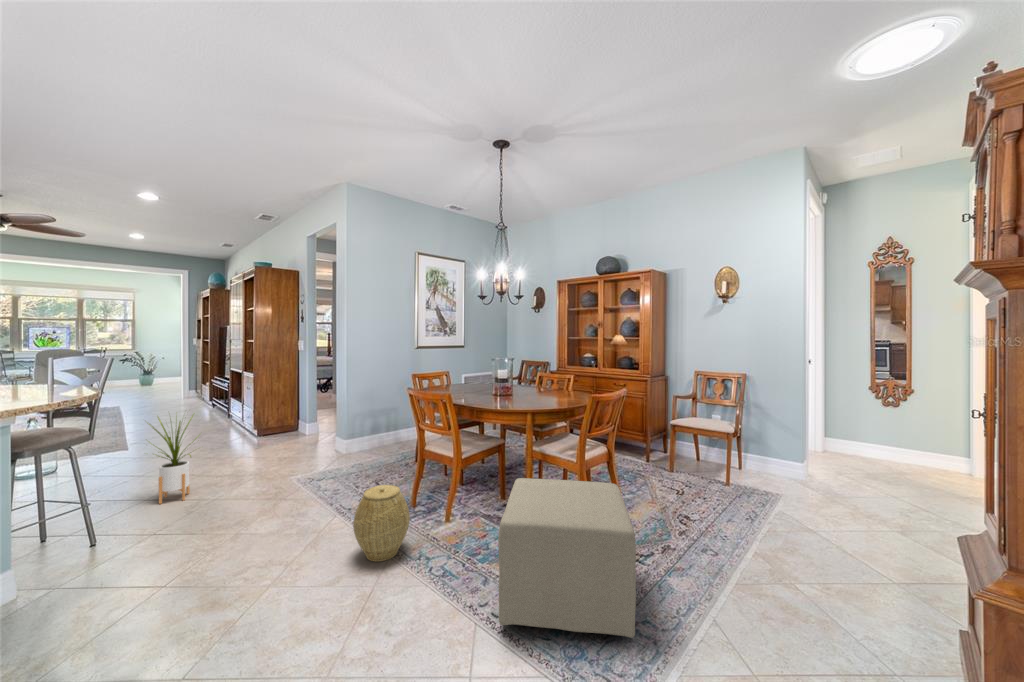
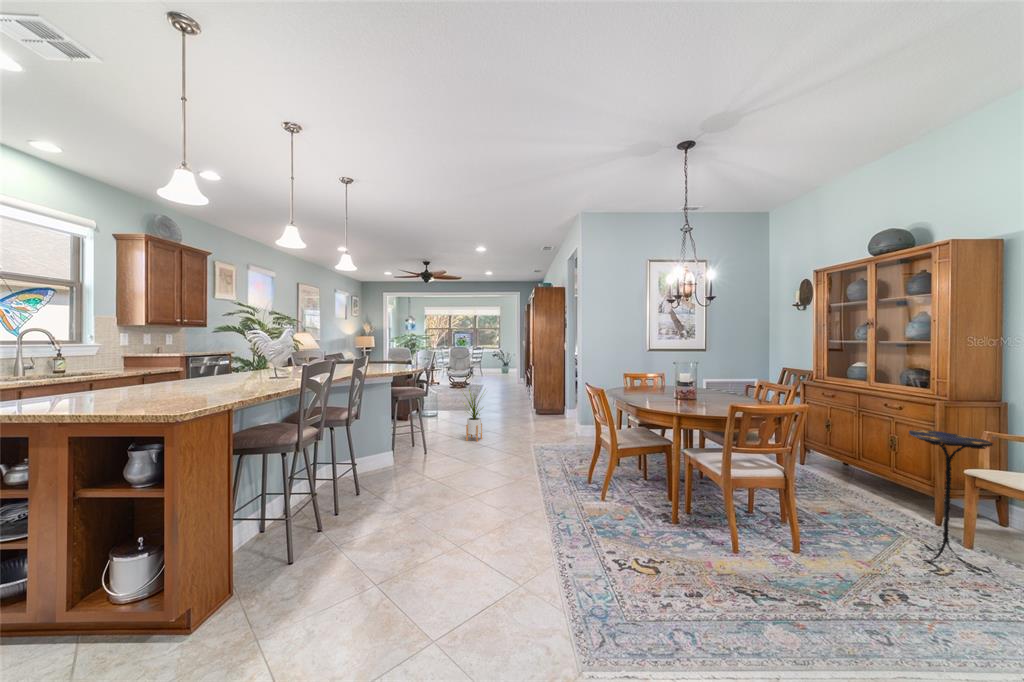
side table: none [654,398,695,489] -> present [909,430,993,569]
ottoman: present [498,478,636,638] -> none [562,469,717,630]
woven basket: present [353,485,410,562] -> none [523,452,562,507]

